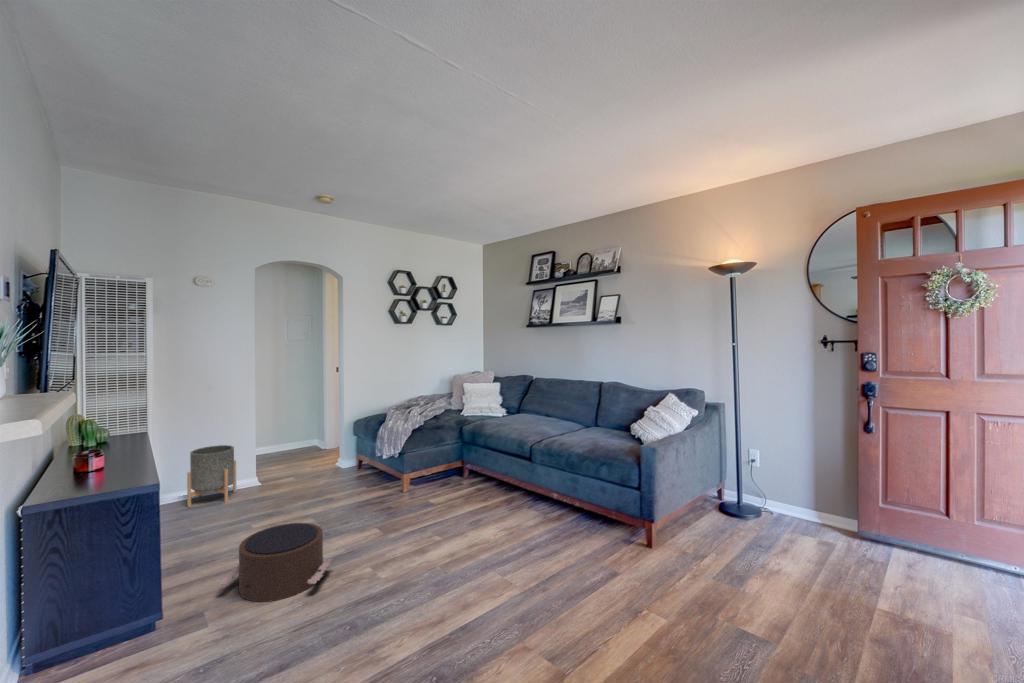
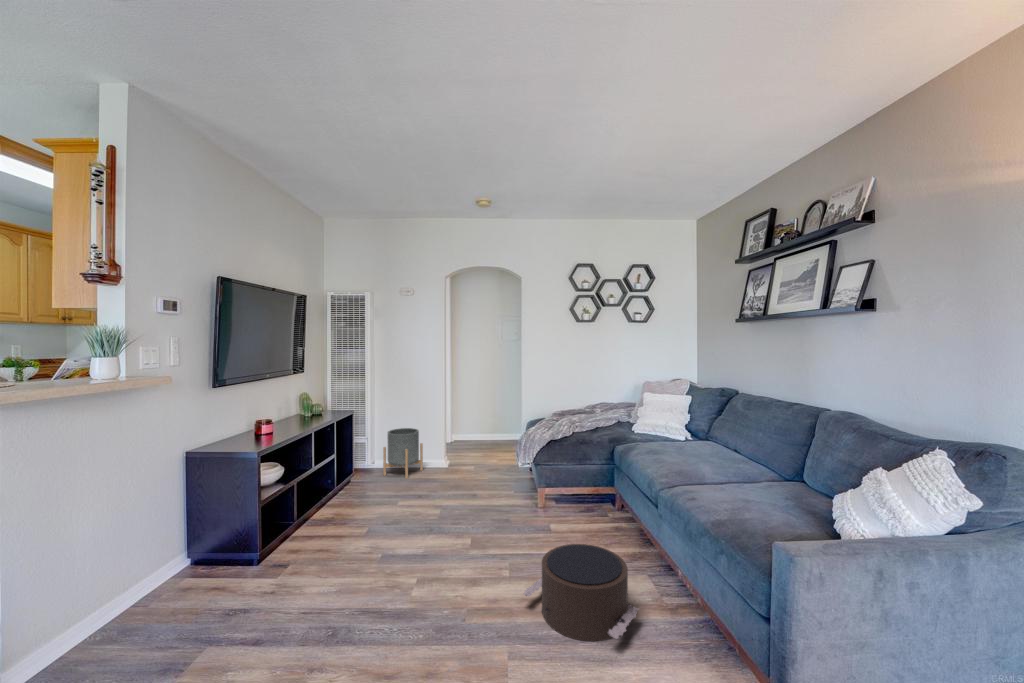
pouf: present [219,523,332,602] -> present [523,544,639,641]

